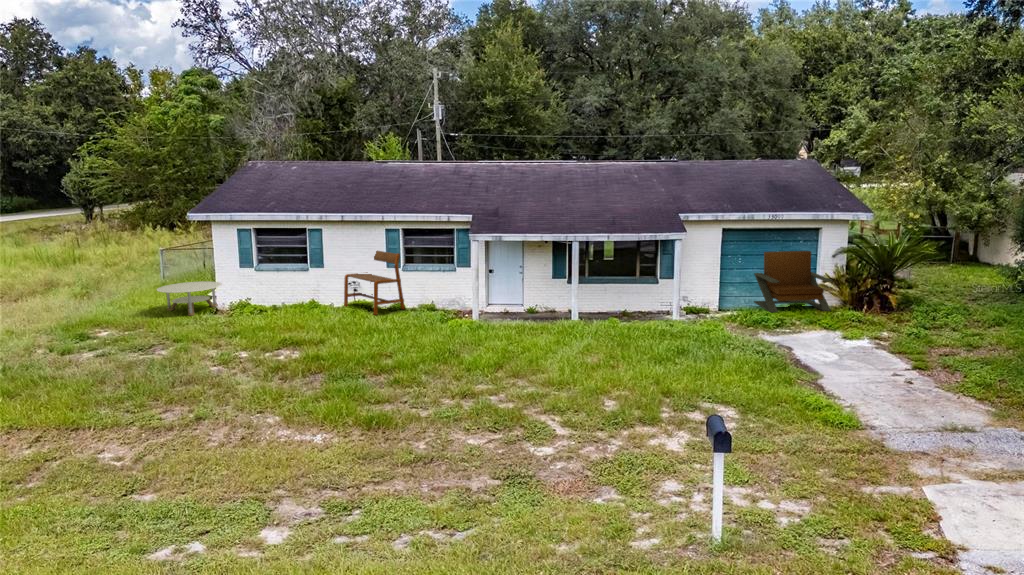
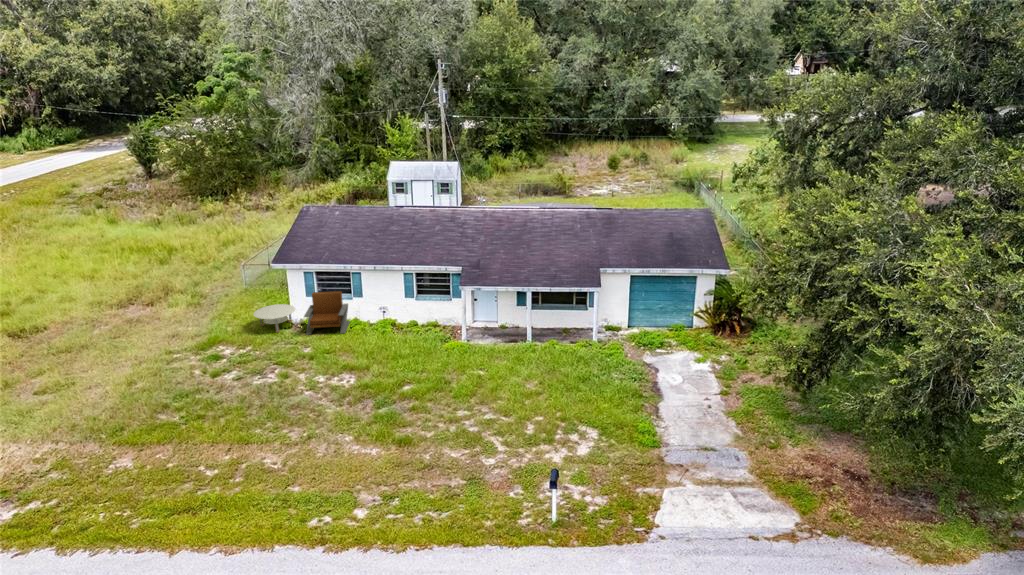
bench: present [344,251,405,315] -> none [377,285,418,335]
lounge chair: present [754,251,832,312] -> present [304,291,350,335]

